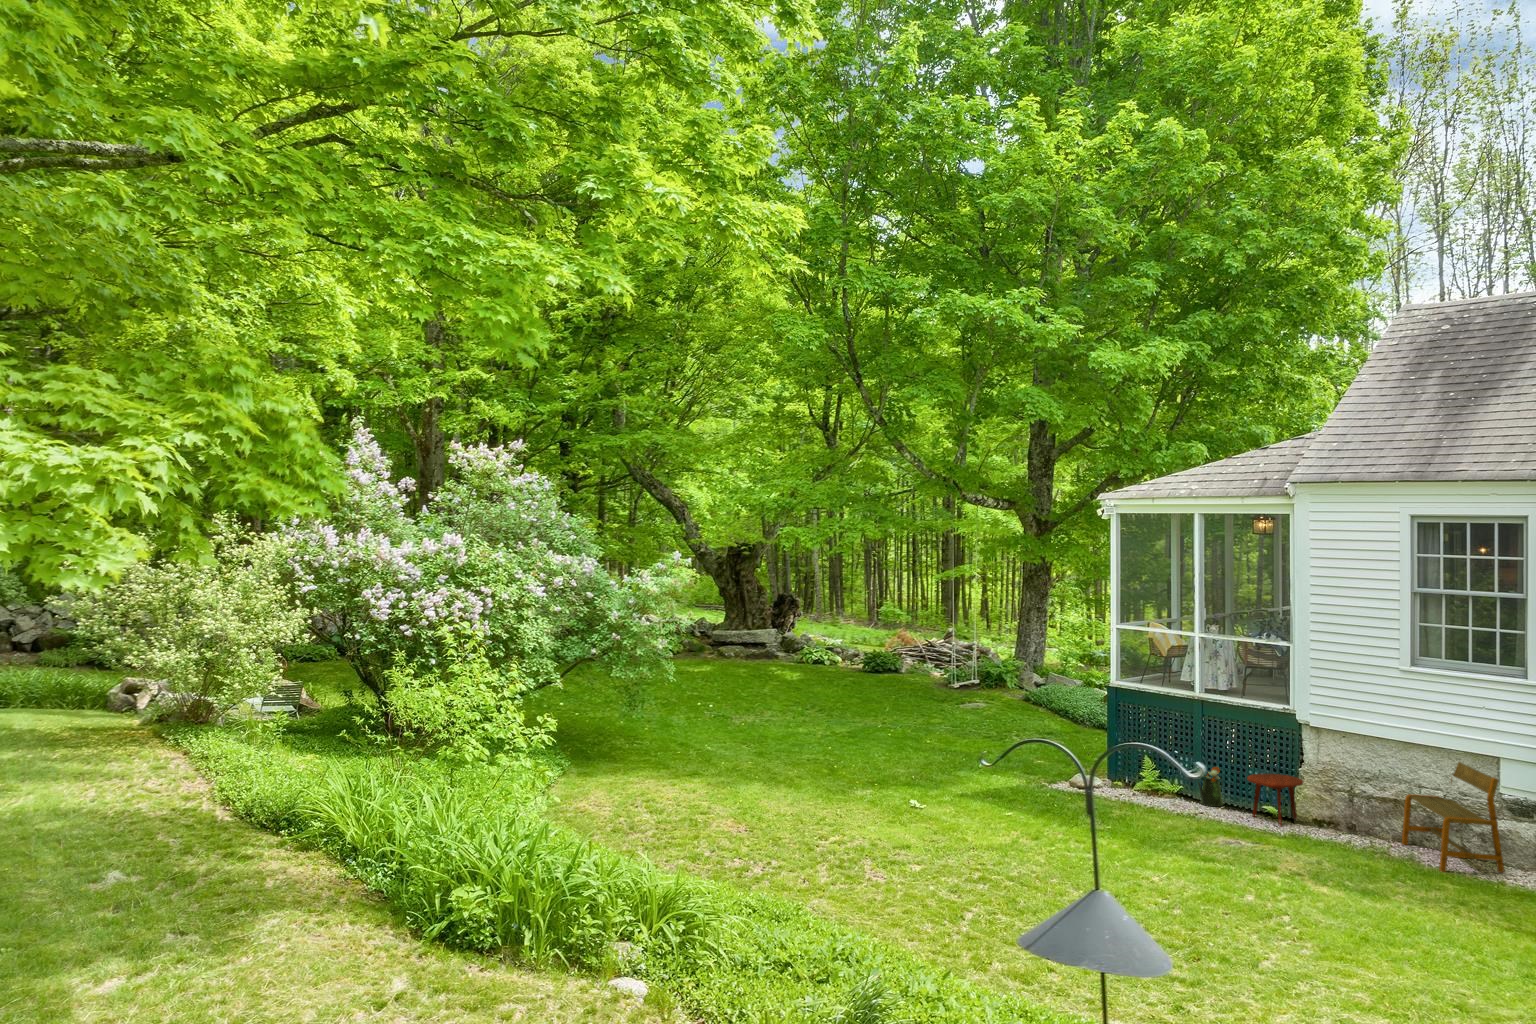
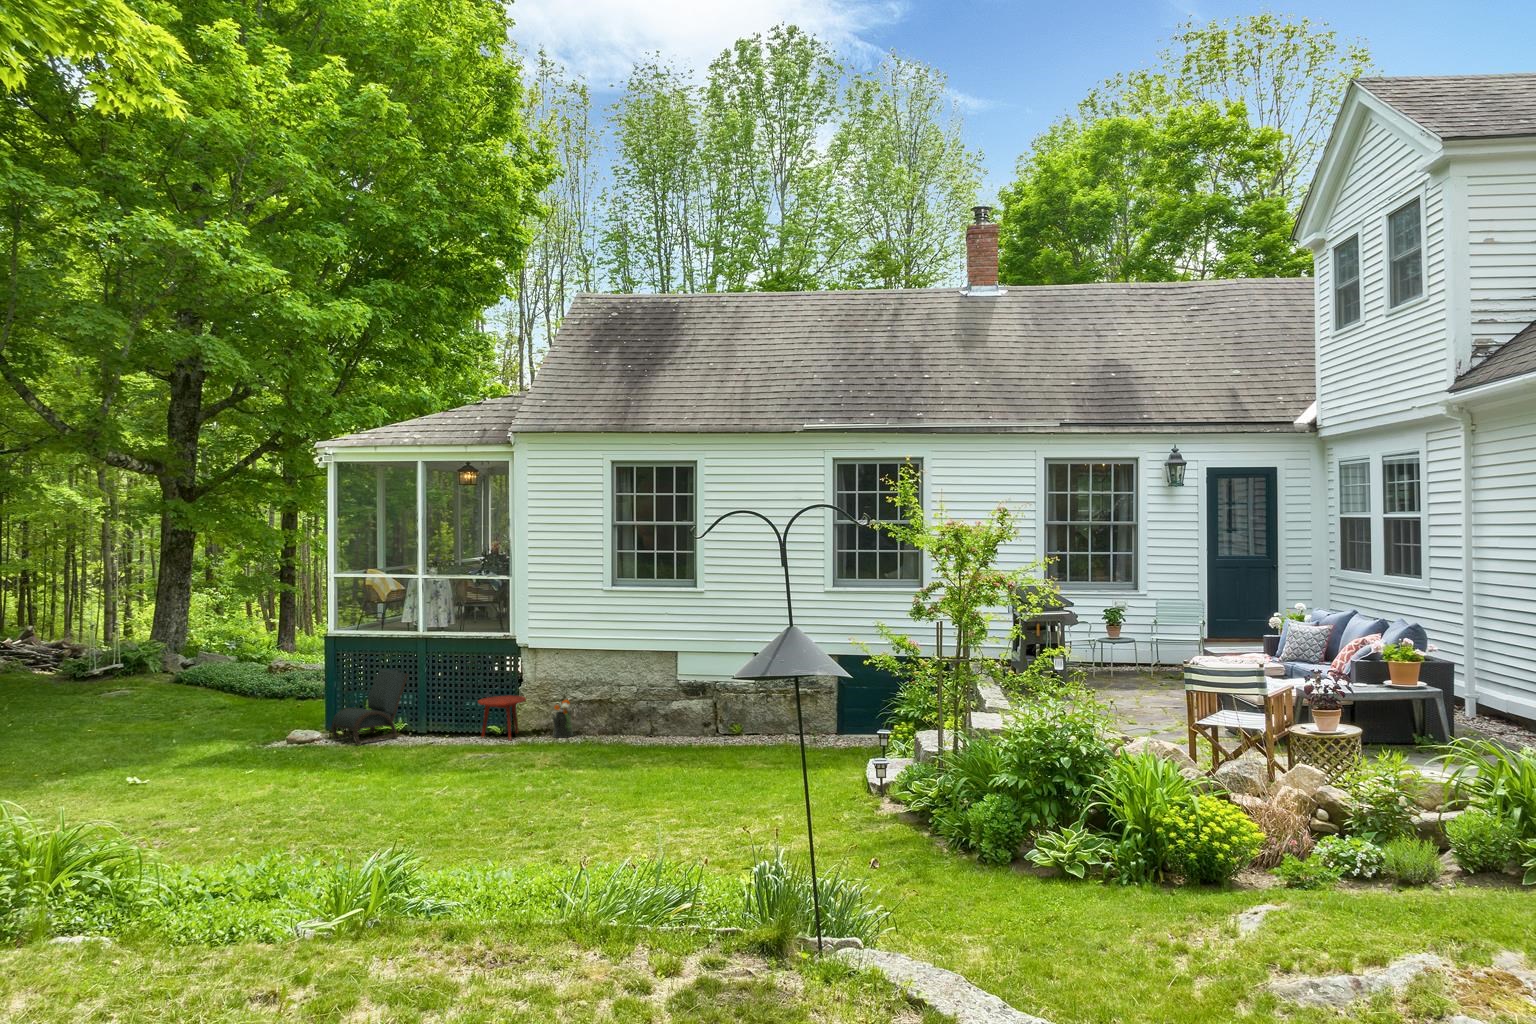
lounge chair: none [1107,726,1181,801] -> present [331,669,408,745]
bench: present [1402,762,1504,873] -> none [608,659,688,748]
watering can: present [1198,767,1223,807] -> present [553,700,573,738]

